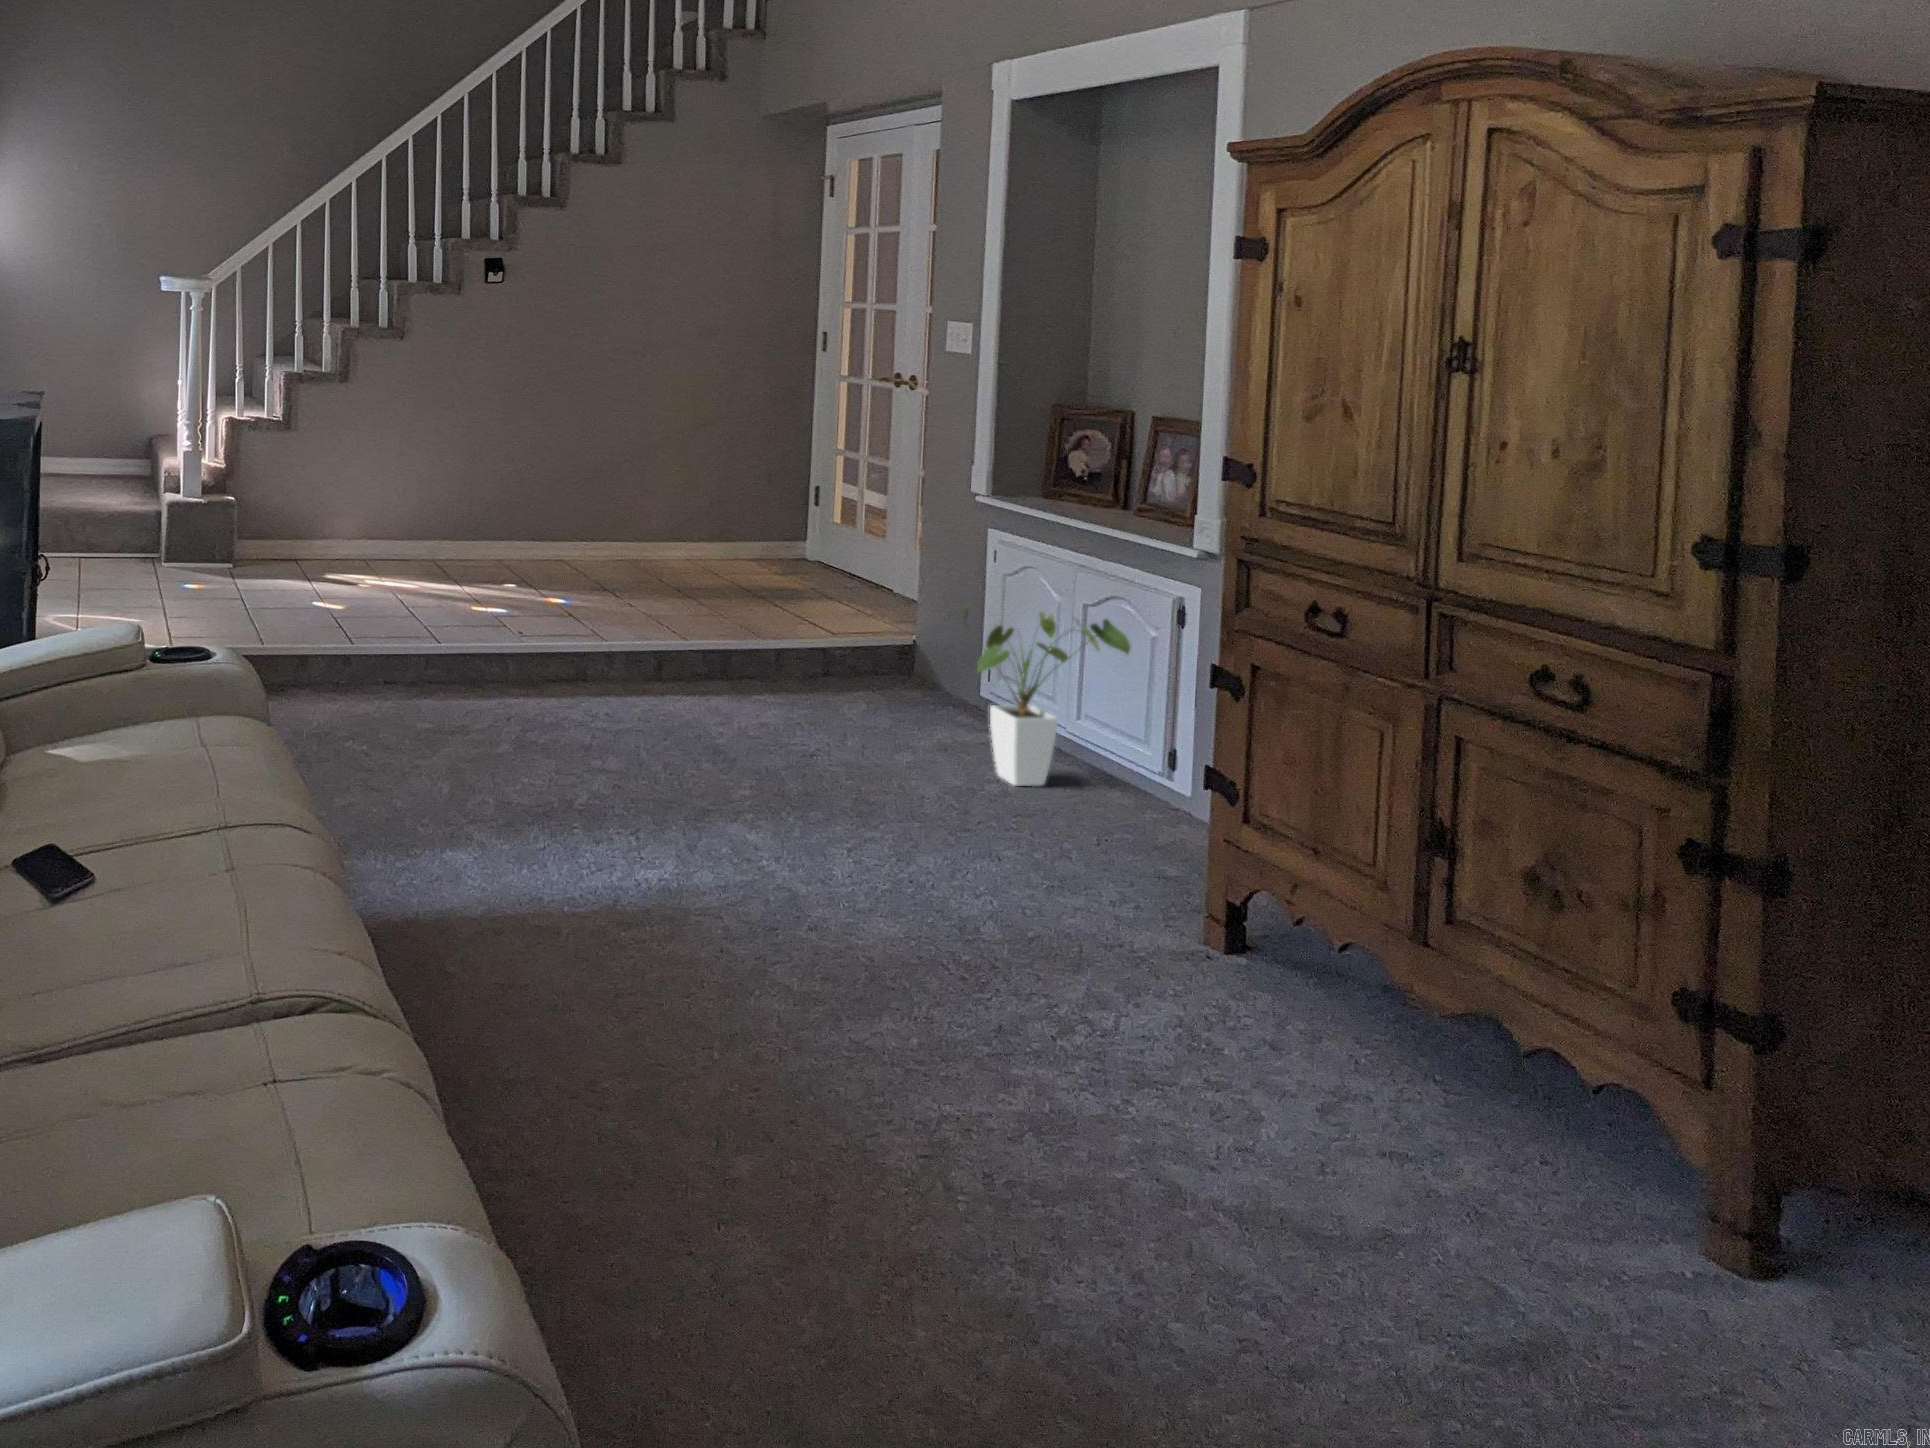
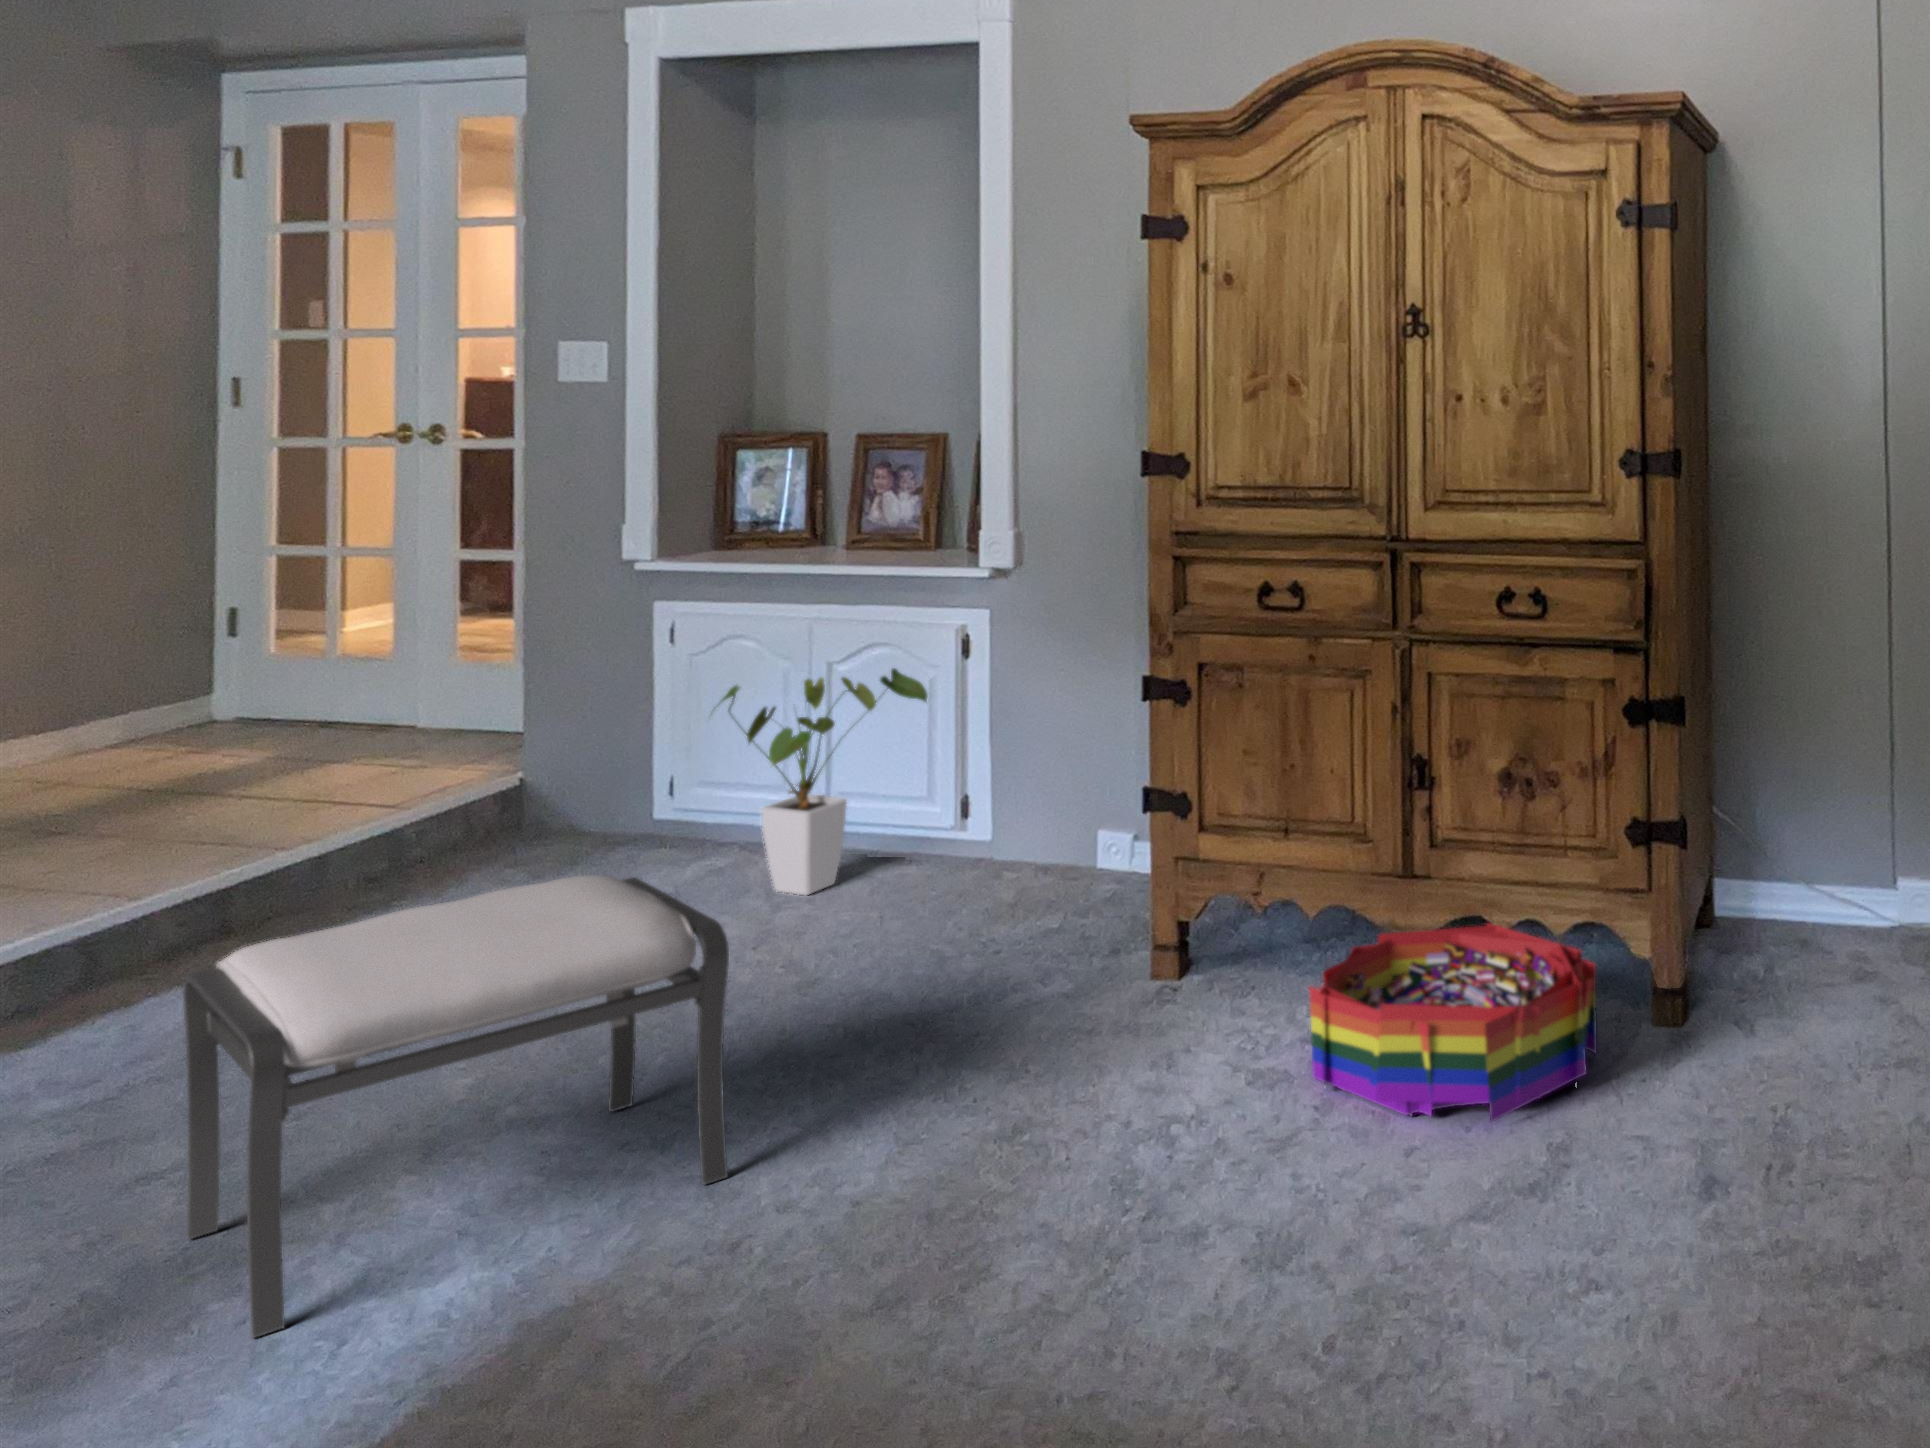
ottoman: none [450,675,748,934] -> present [183,875,729,1338]
storage bin: none [1207,977,1556,1225] -> present [1309,924,1597,1121]

